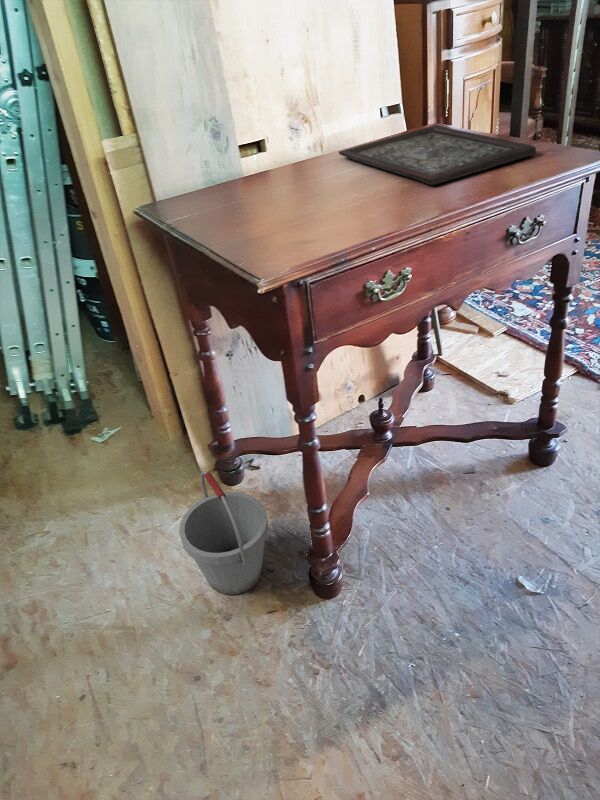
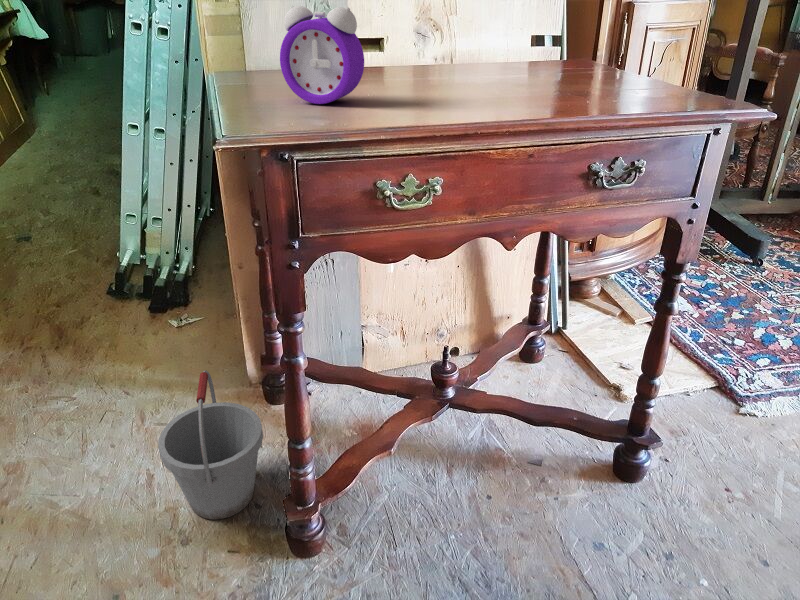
tray: present [338,125,536,185] -> none [447,59,662,99]
alarm clock: none [244,136,314,222] -> present [280,6,364,104]

